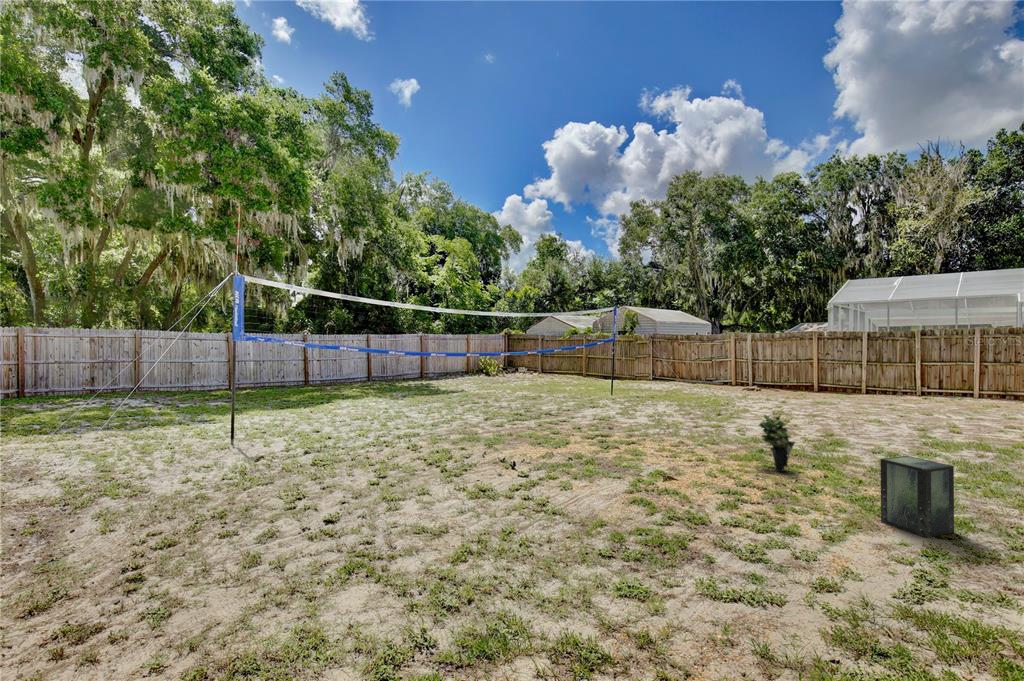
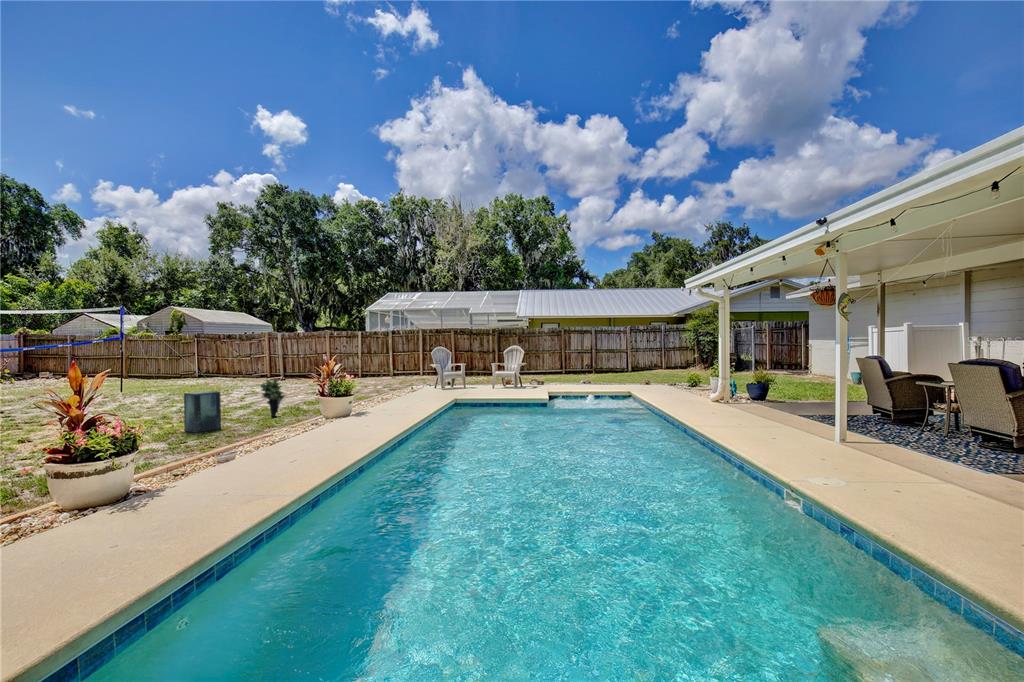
potted plant: present [759,415,795,472] -> present [260,379,284,417]

